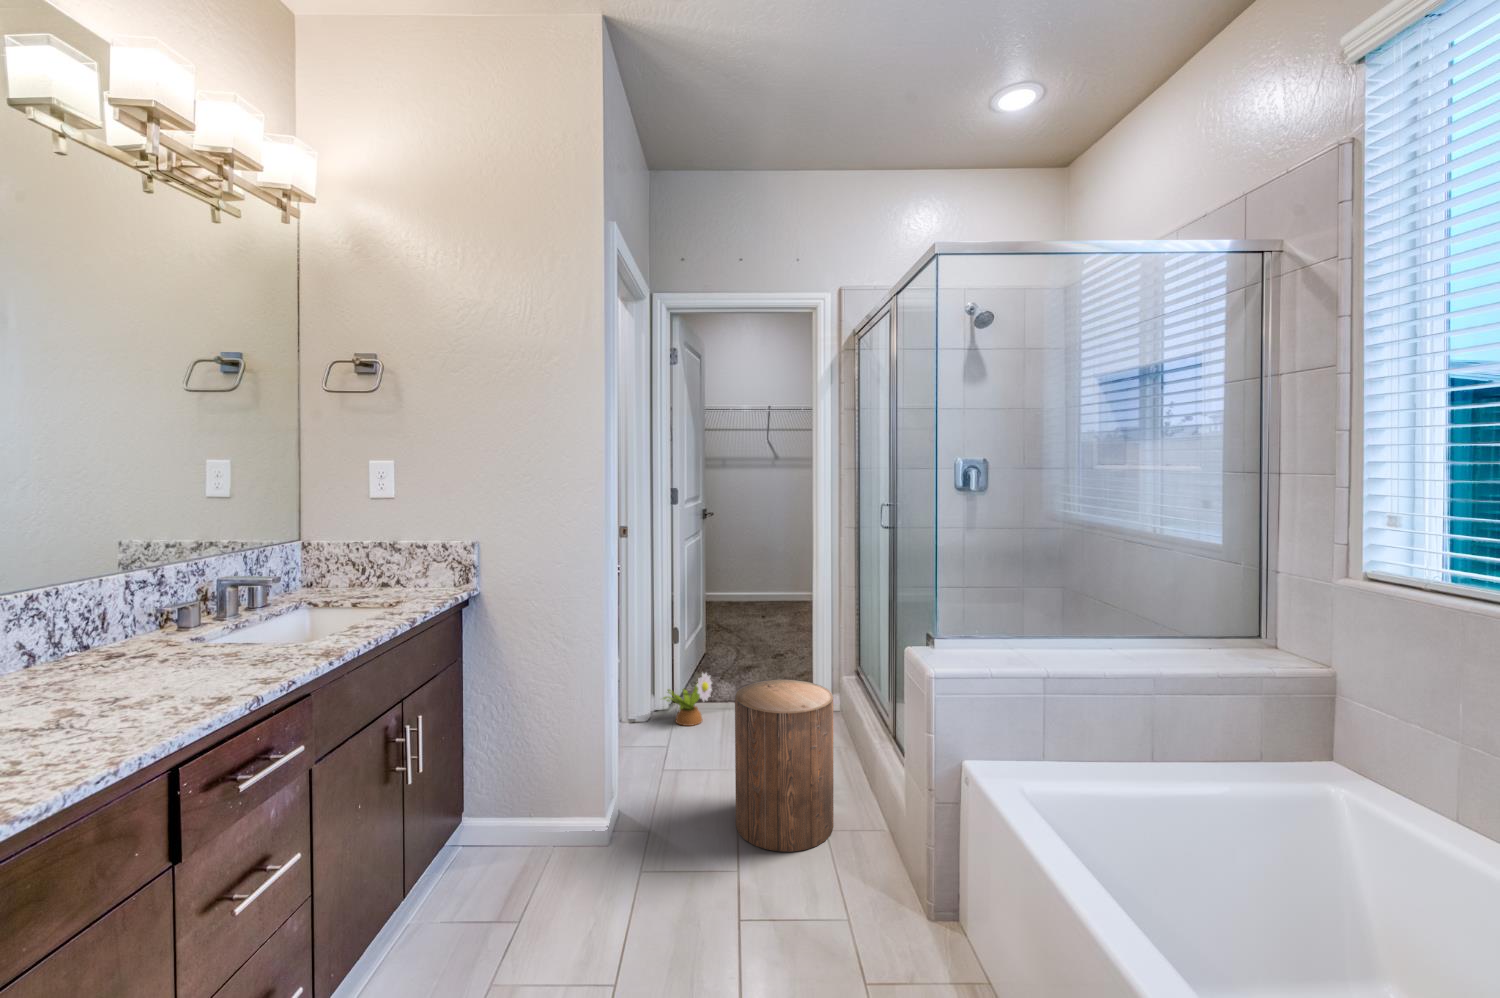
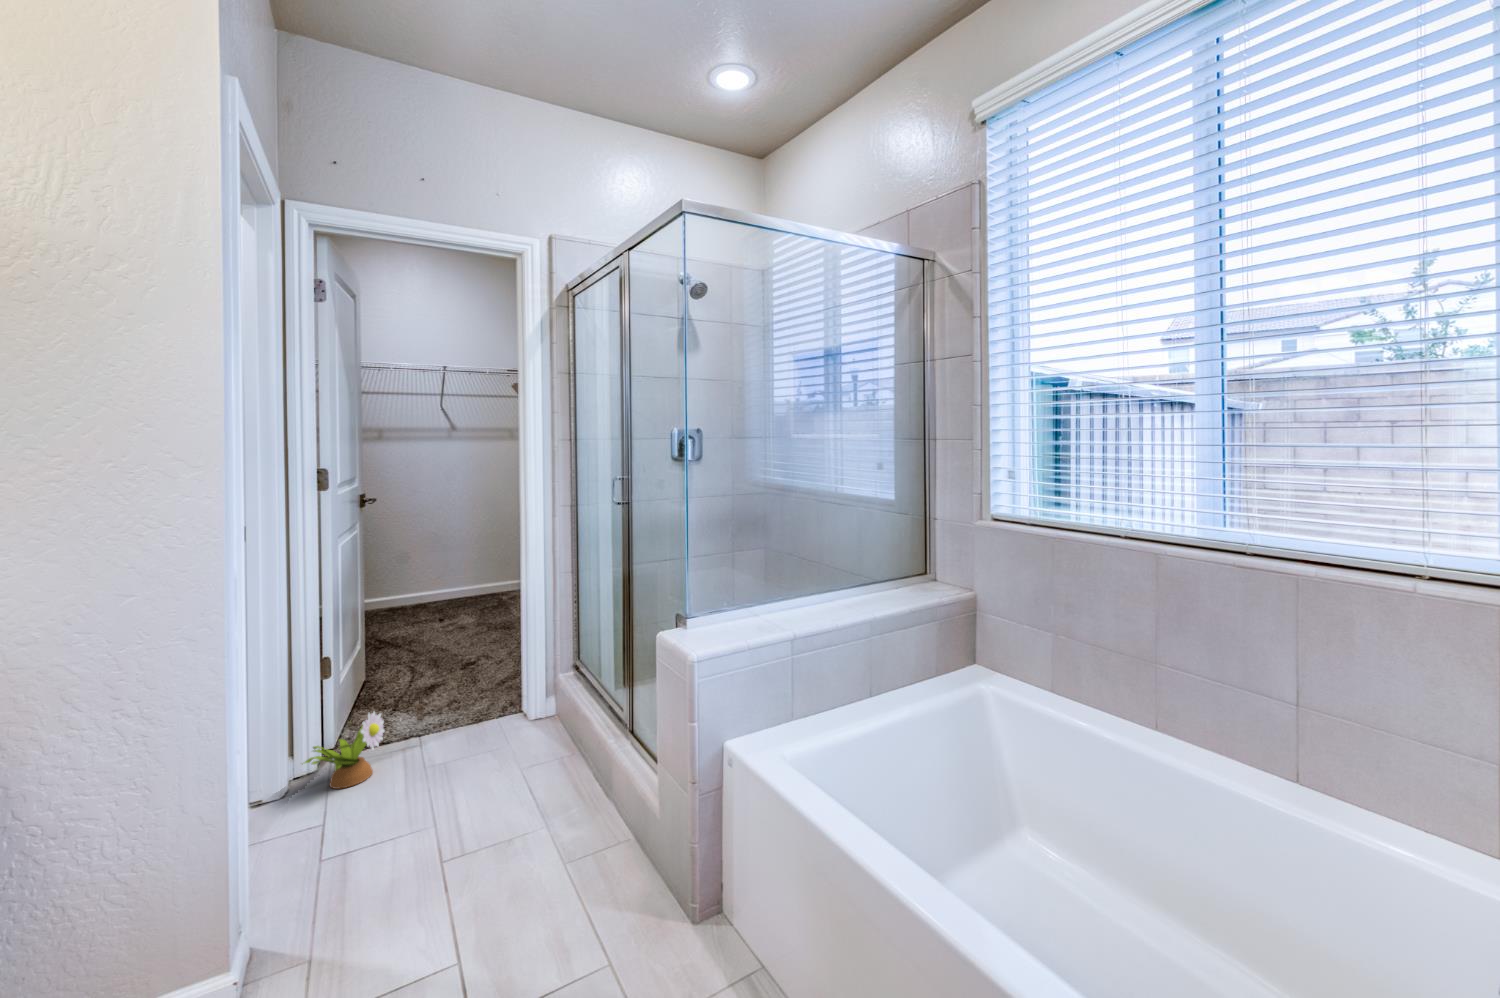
stool: present [735,679,834,852] -> none [429,699,575,938]

